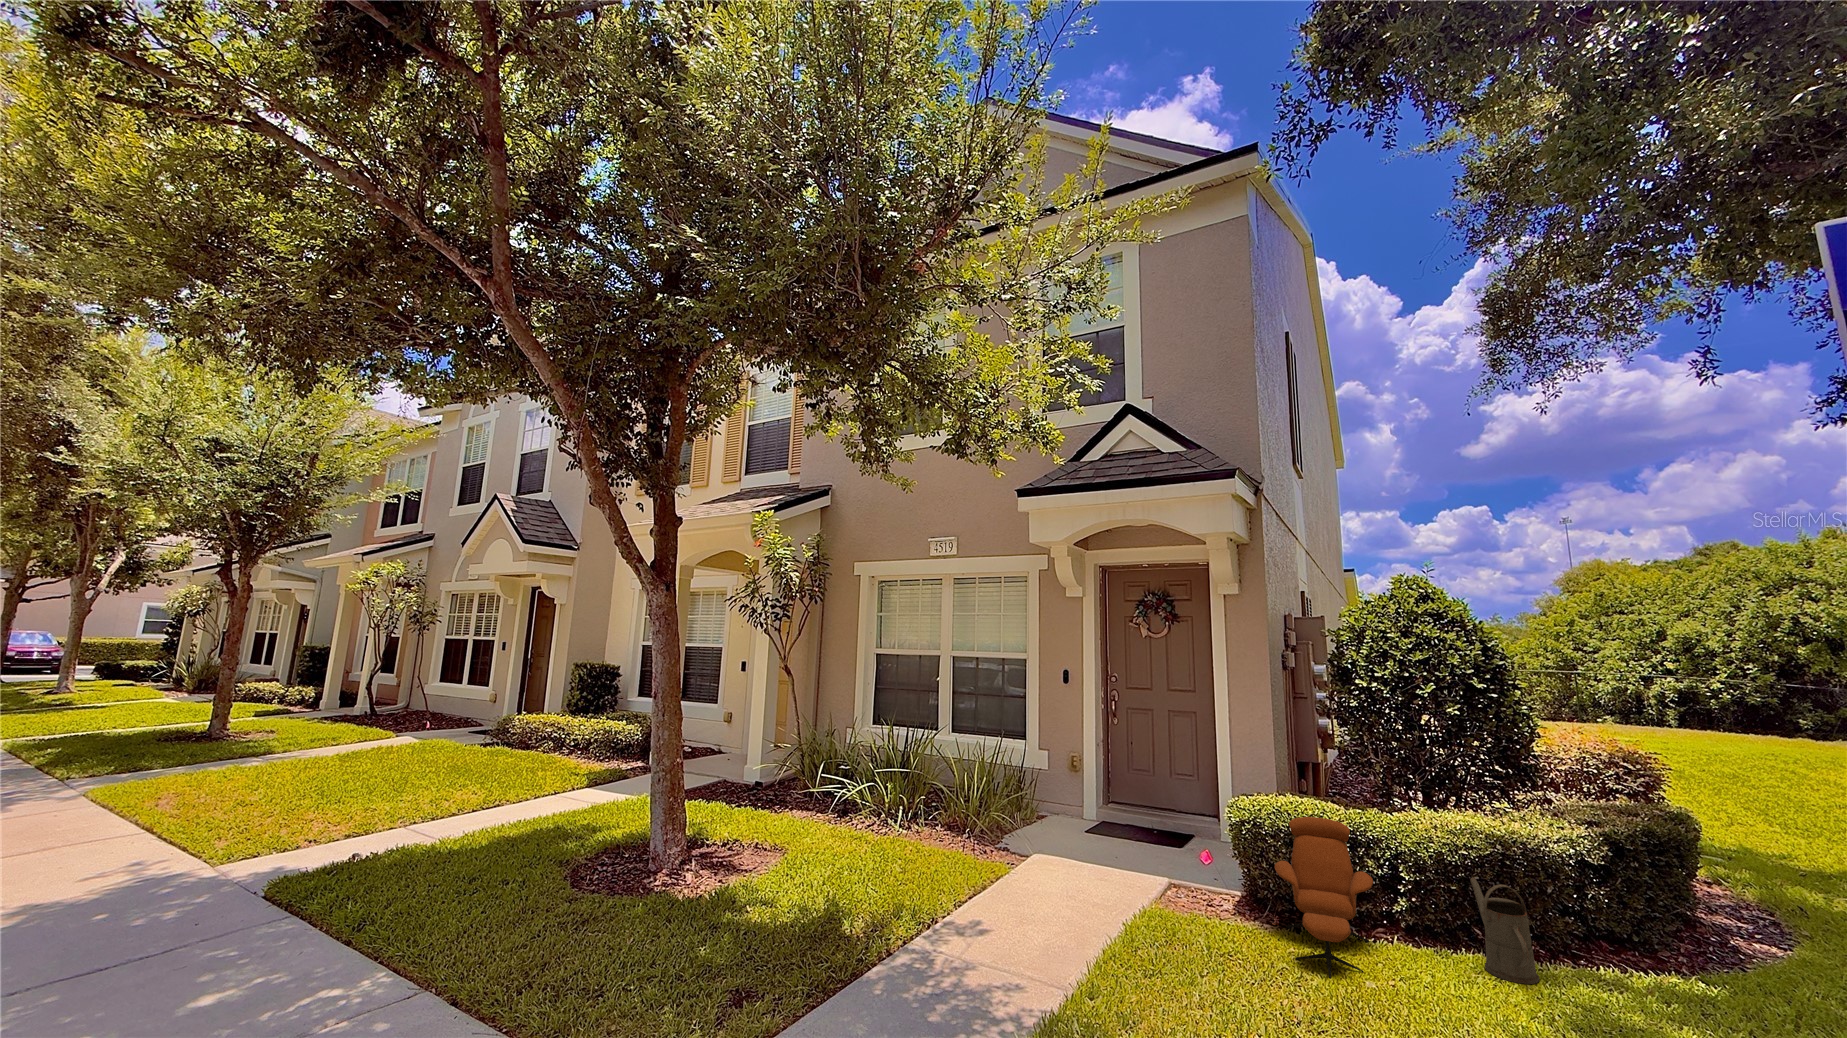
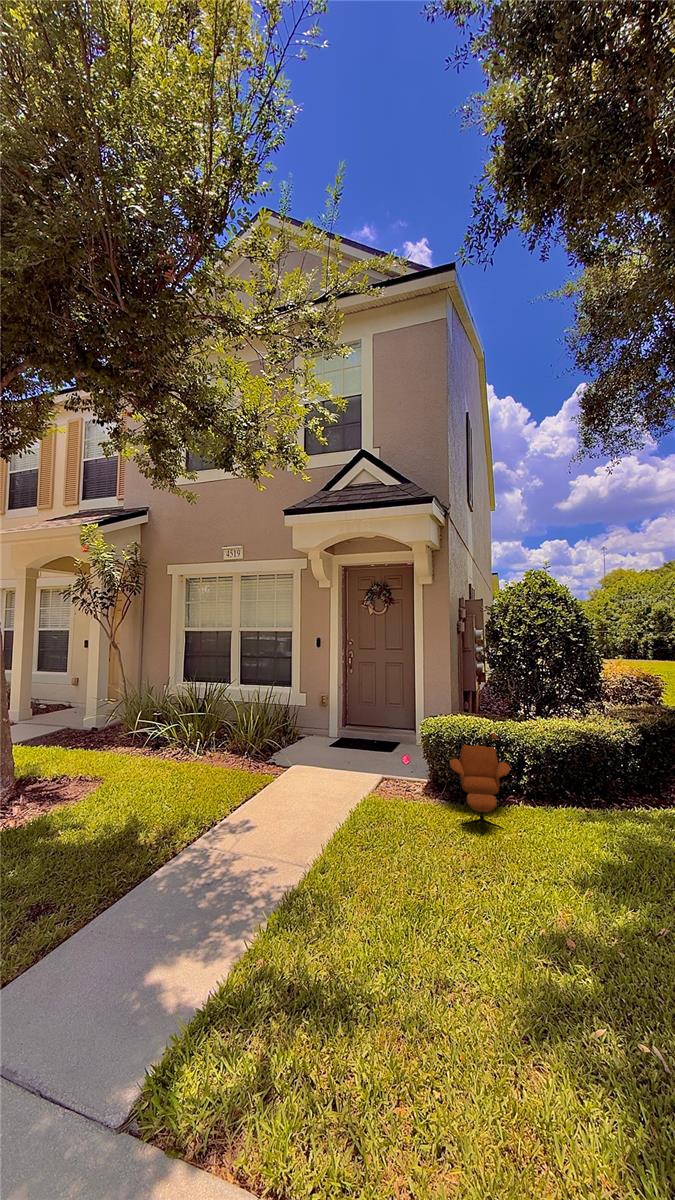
watering can: present [1470,878,1539,984] -> none [566,760,604,825]

